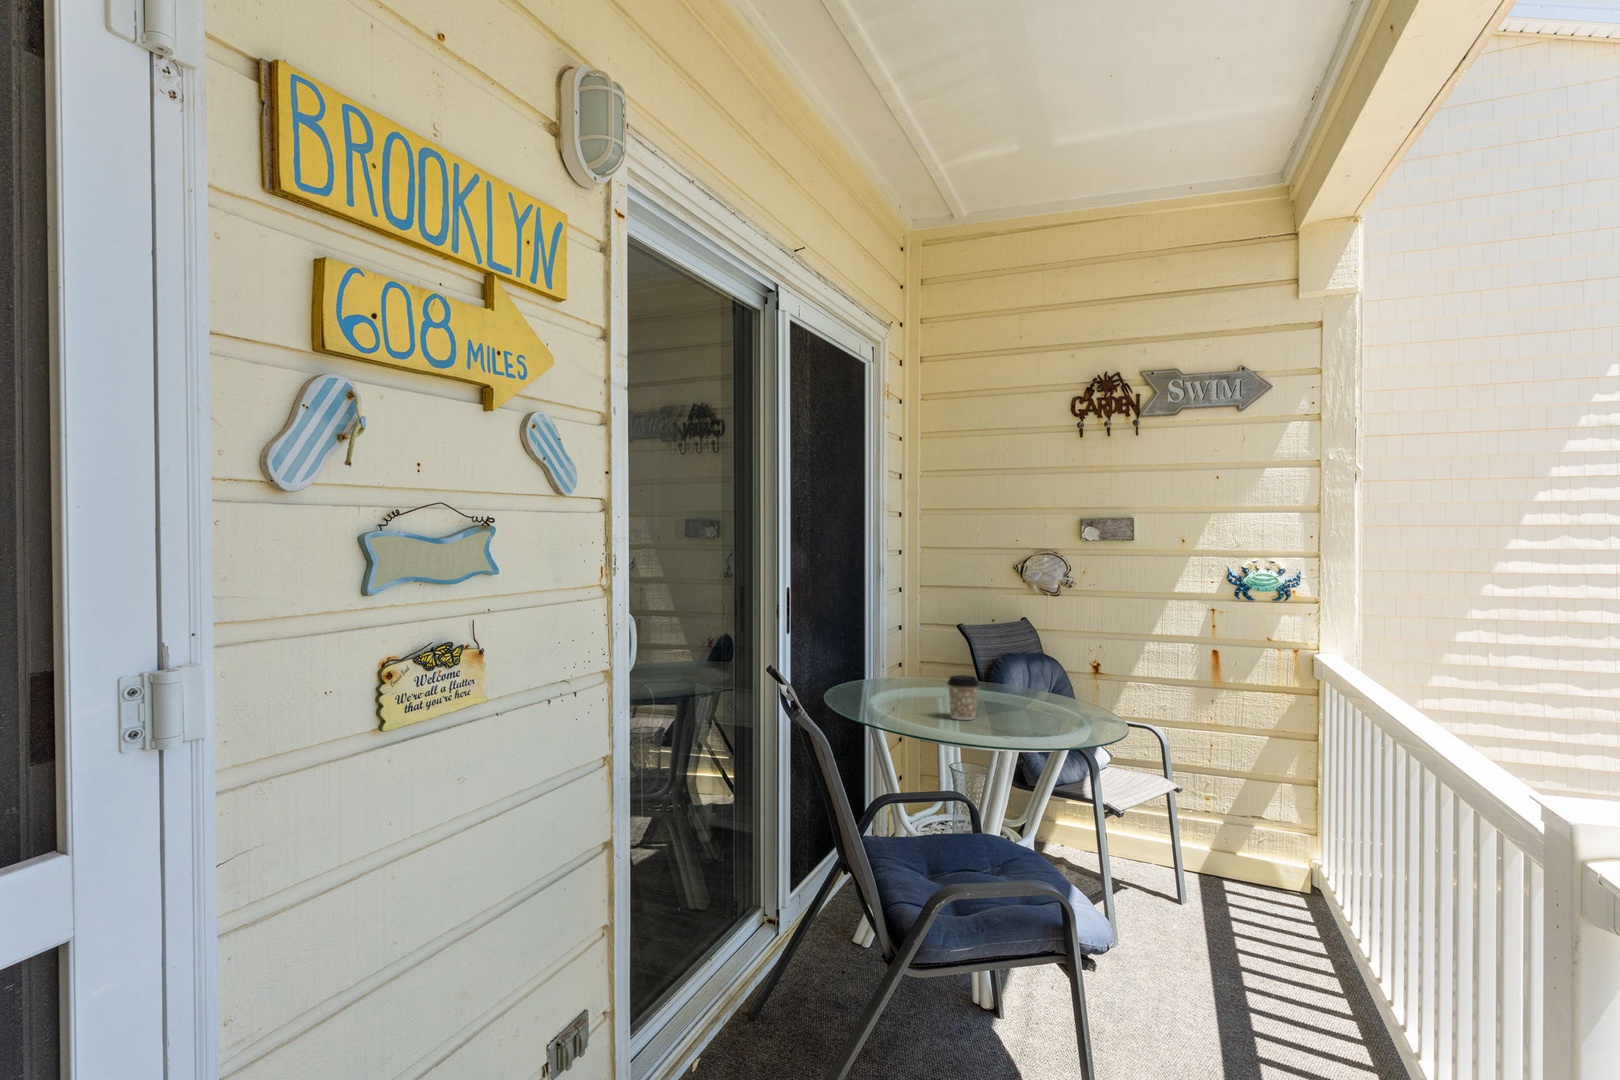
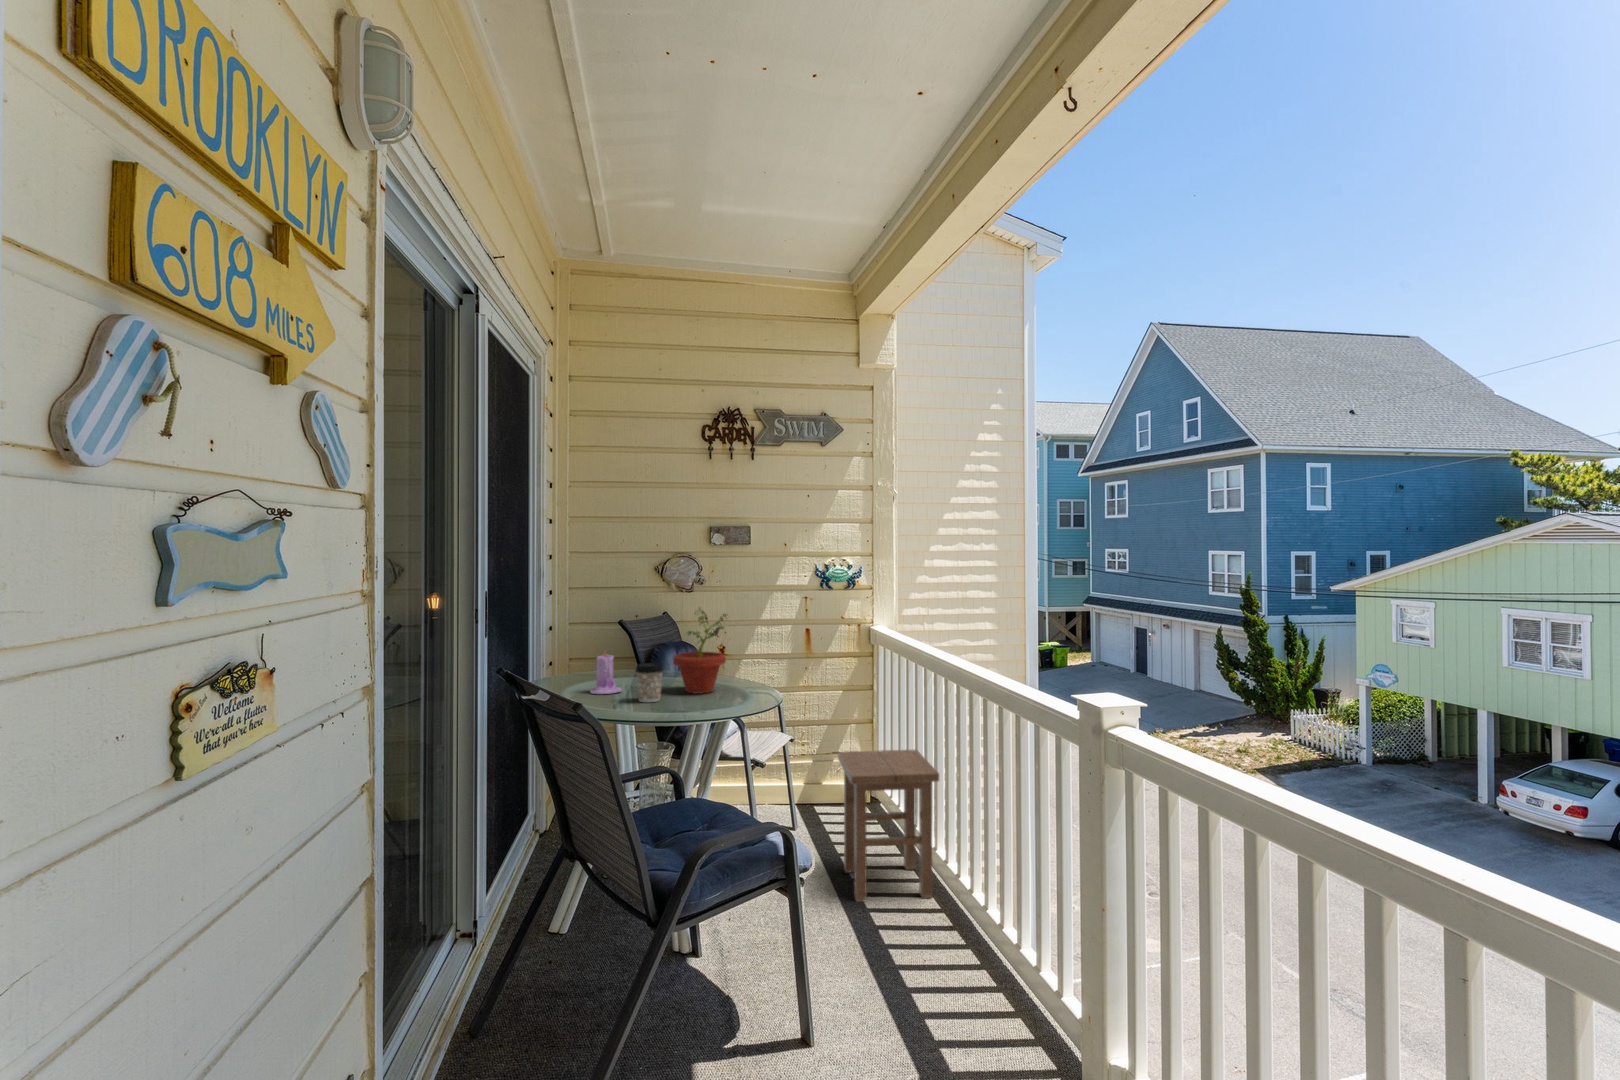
potted plant: none [999,615,1069,717] -> present [673,608,726,694]
candle: none [909,656,943,706] -> present [590,653,622,694]
stool: none [1222,815,1364,1045] -> present [838,750,939,902]

